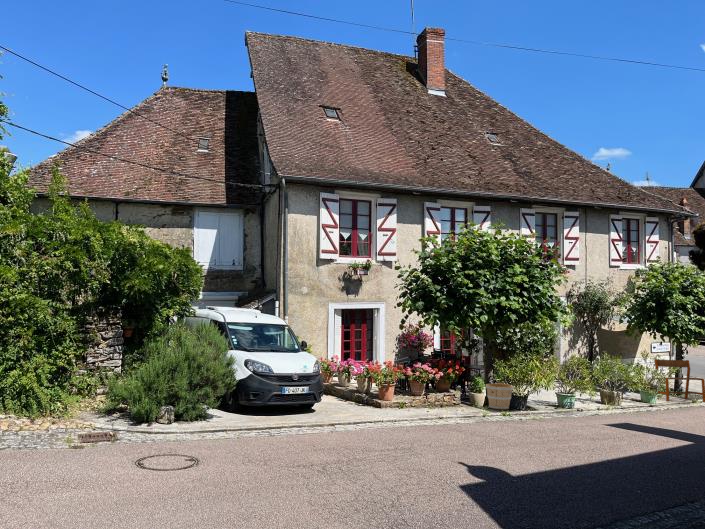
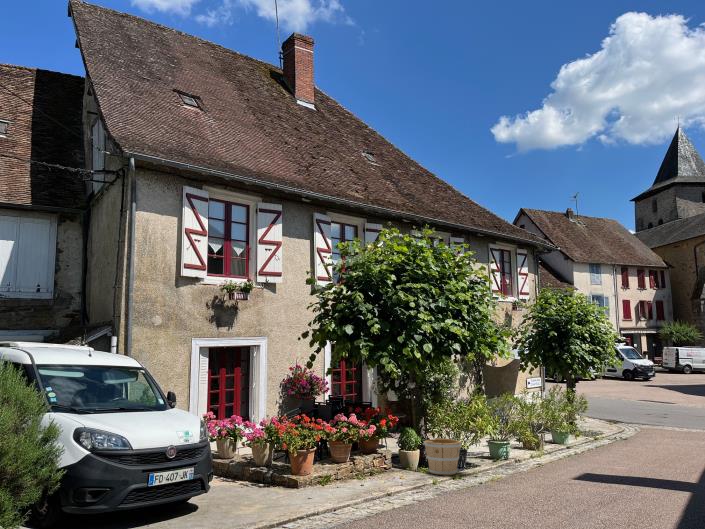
bench: present [654,359,705,402] -> none [571,397,627,446]

